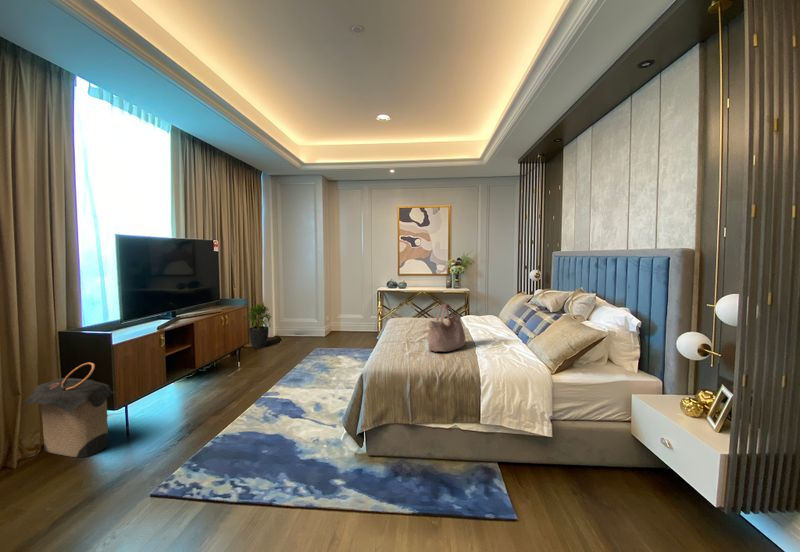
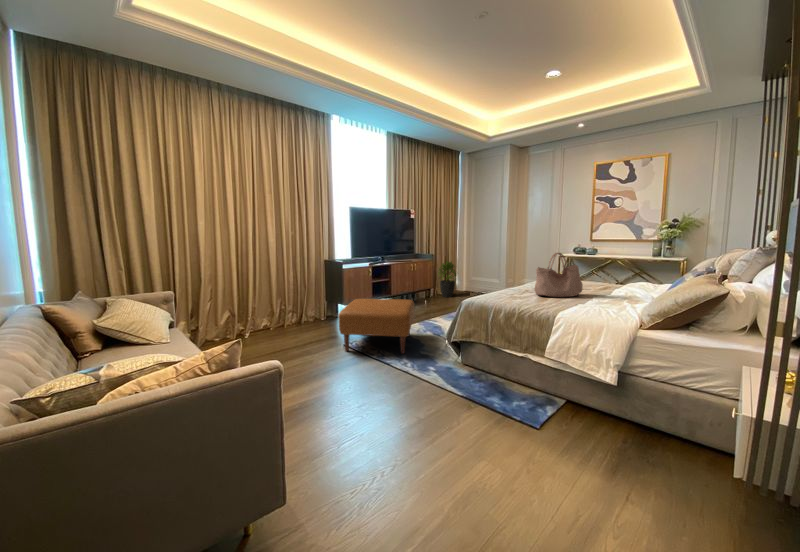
laundry hamper: present [26,362,114,457] -> none [309,278,342,327]
ottoman: none [149,378,284,507] -> present [338,299,414,354]

